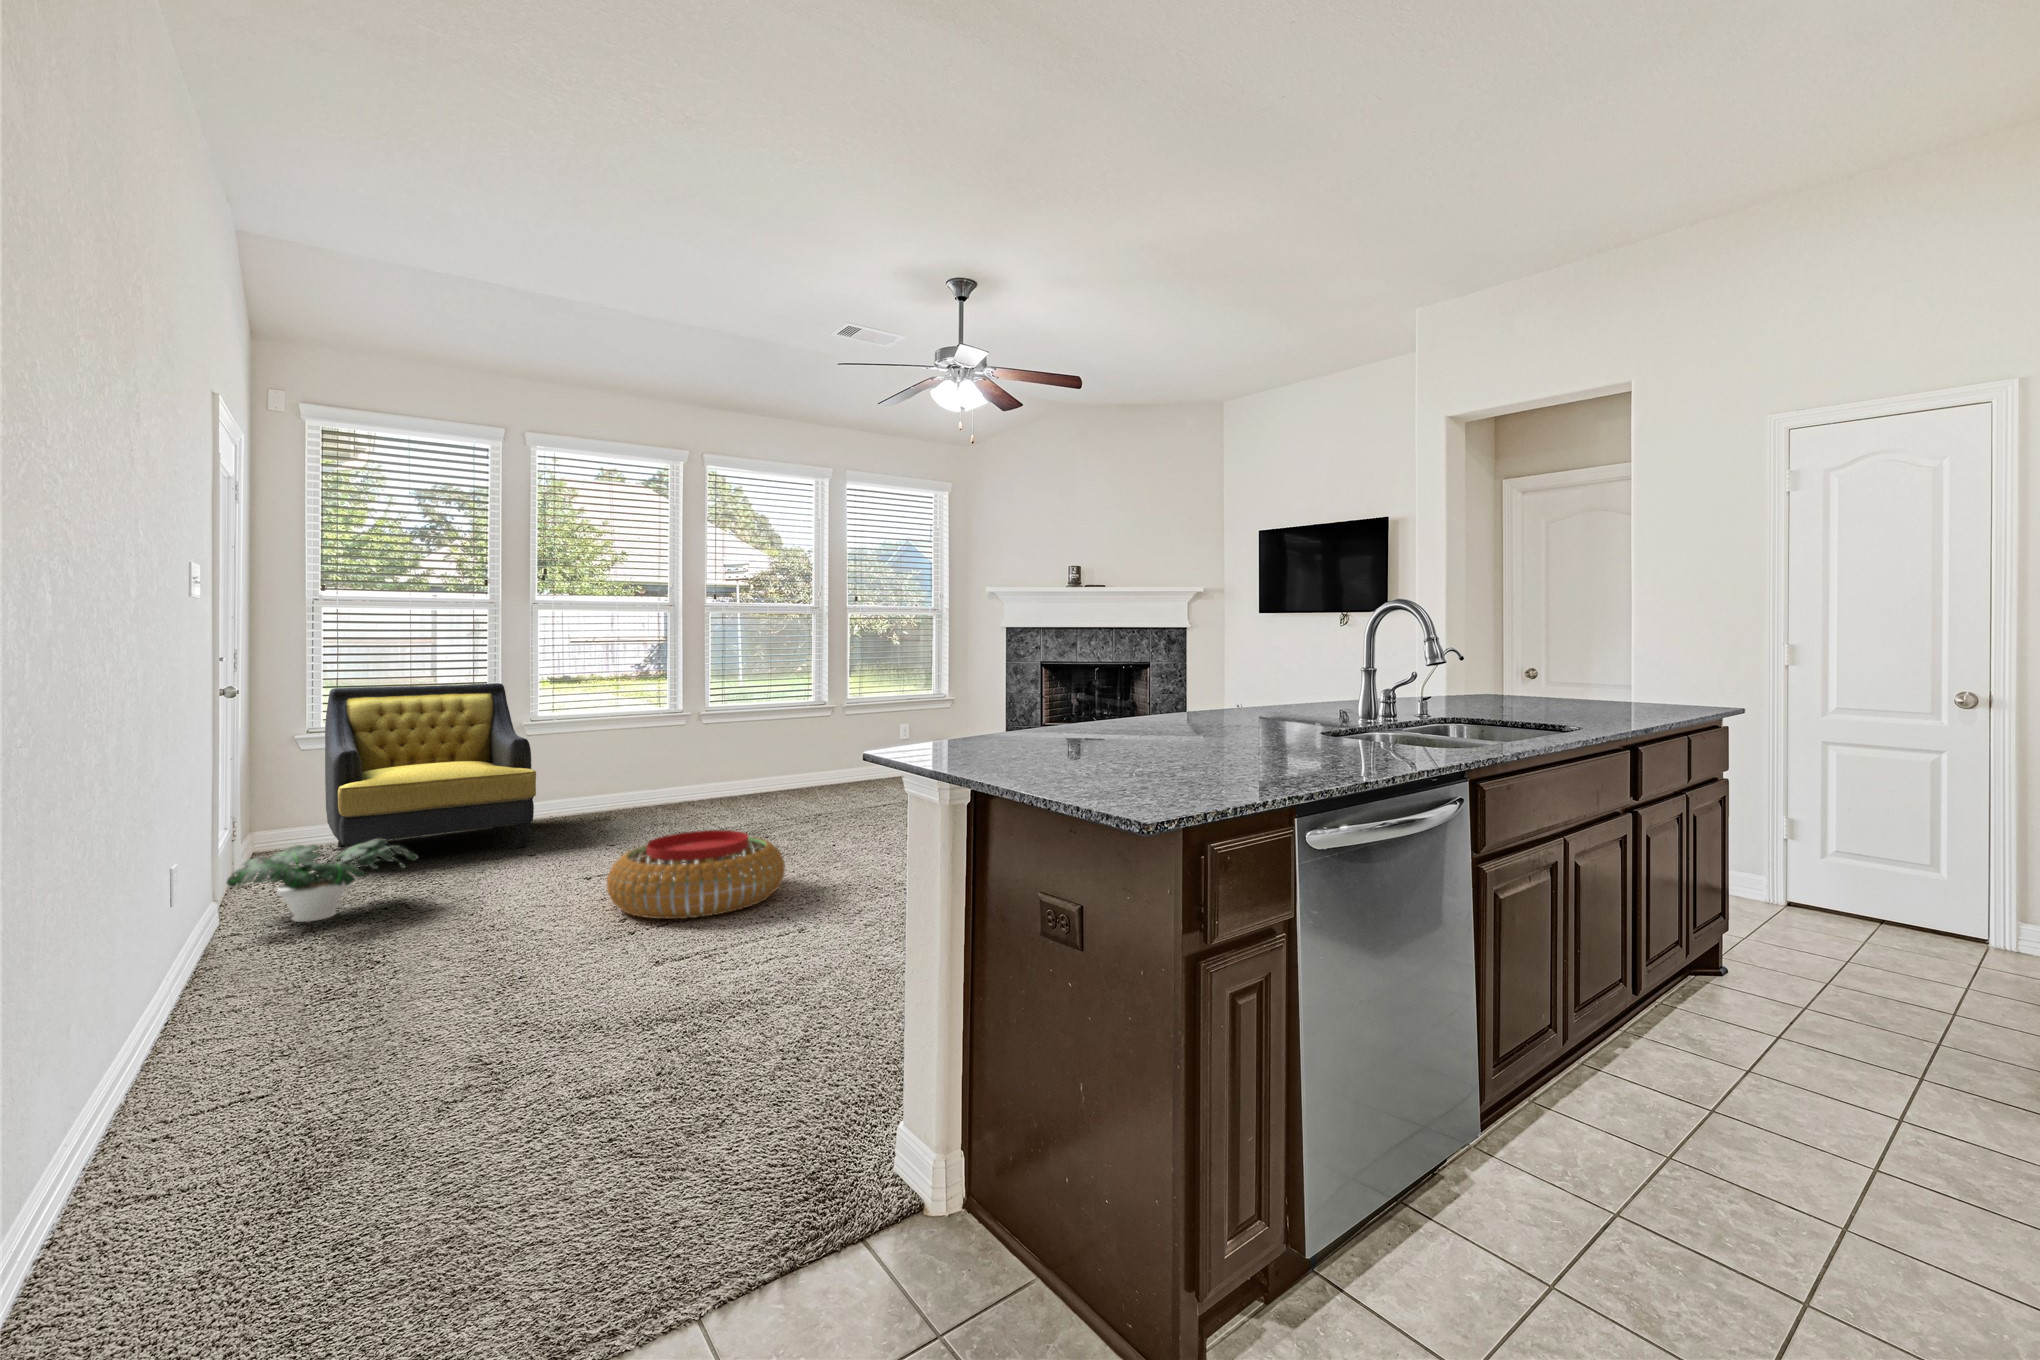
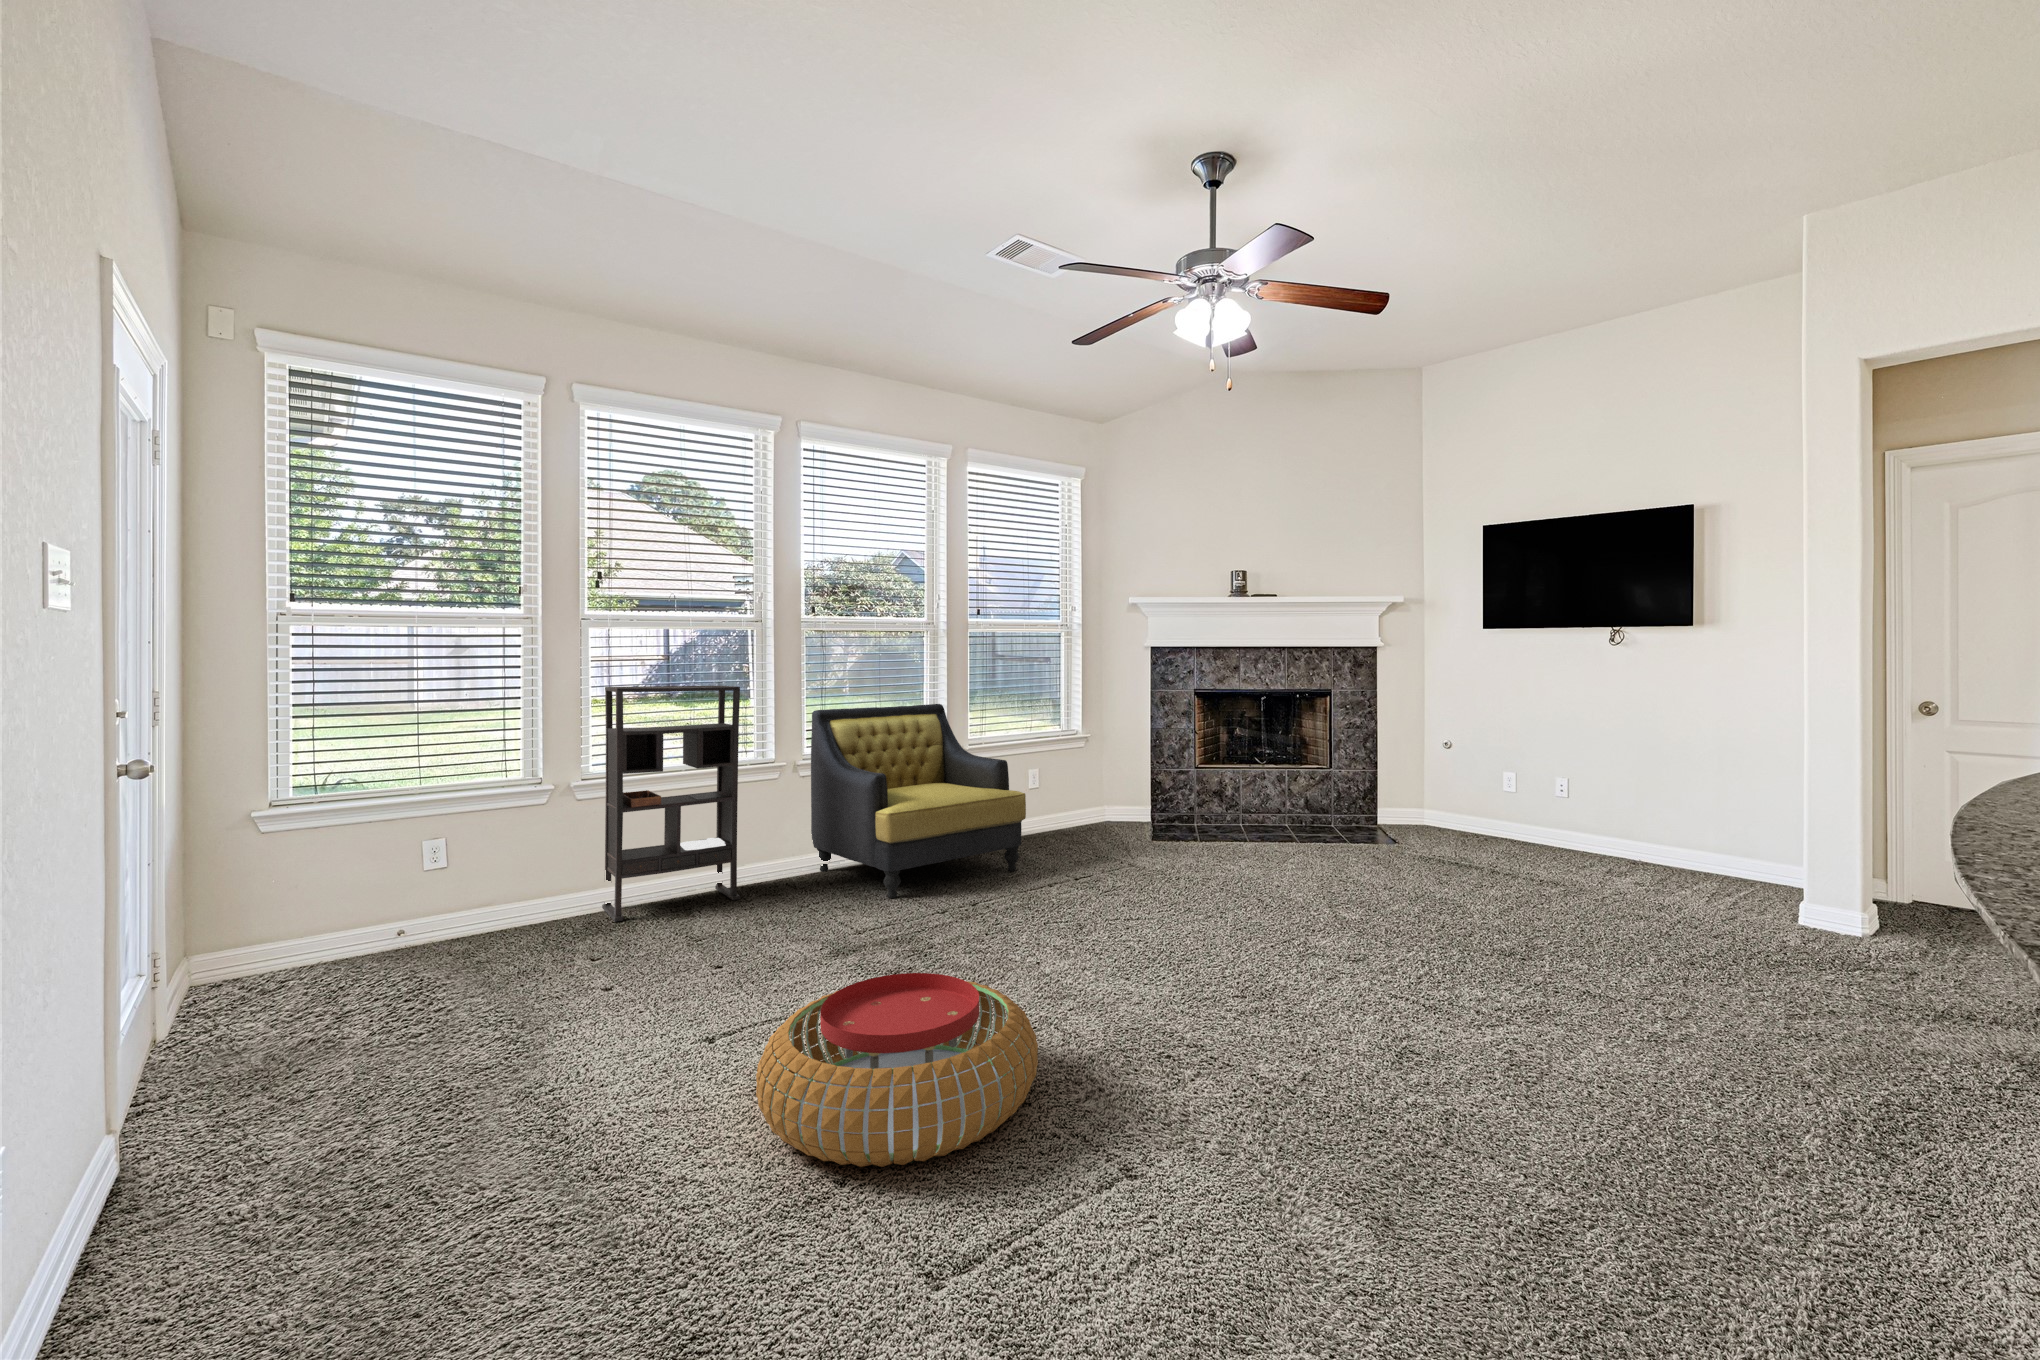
bookshelf: none [547,655,649,825] -> present [602,686,740,922]
armchair: present [325,683,536,869] -> present [811,704,1026,898]
potted plant: present [227,839,418,922] -> none [56,1007,427,1189]

